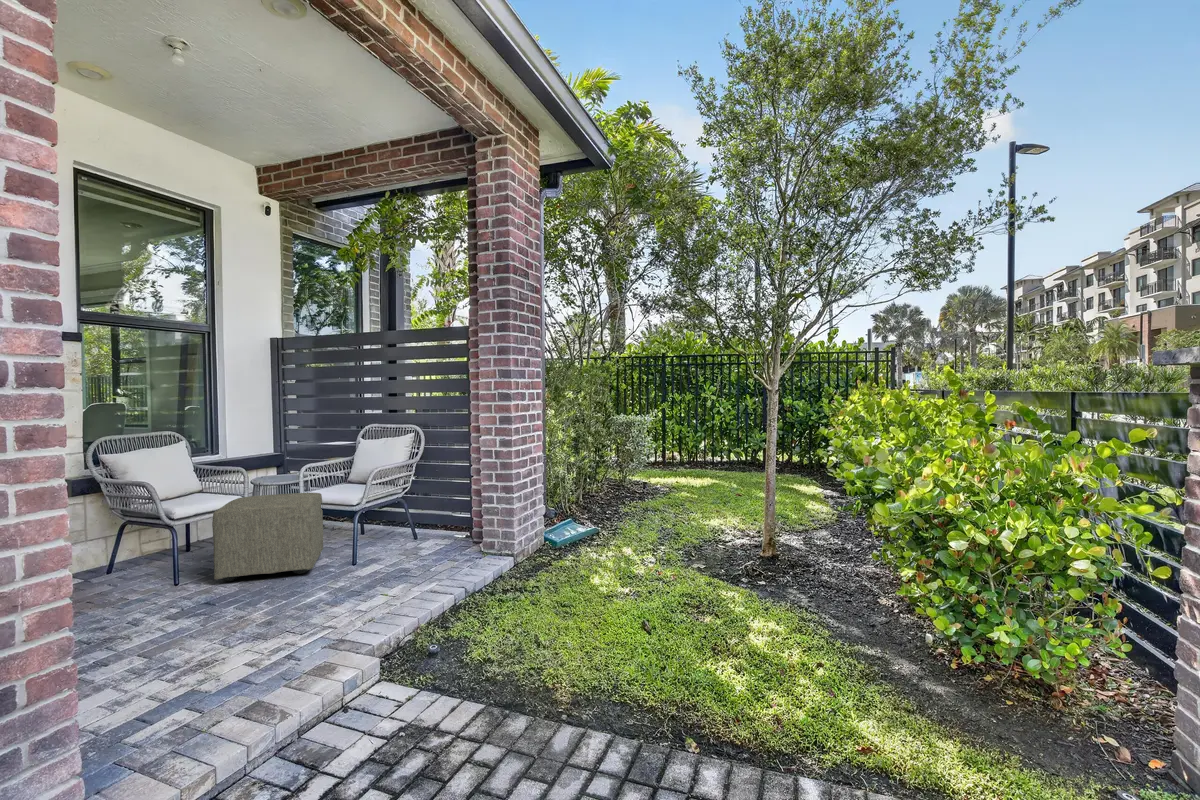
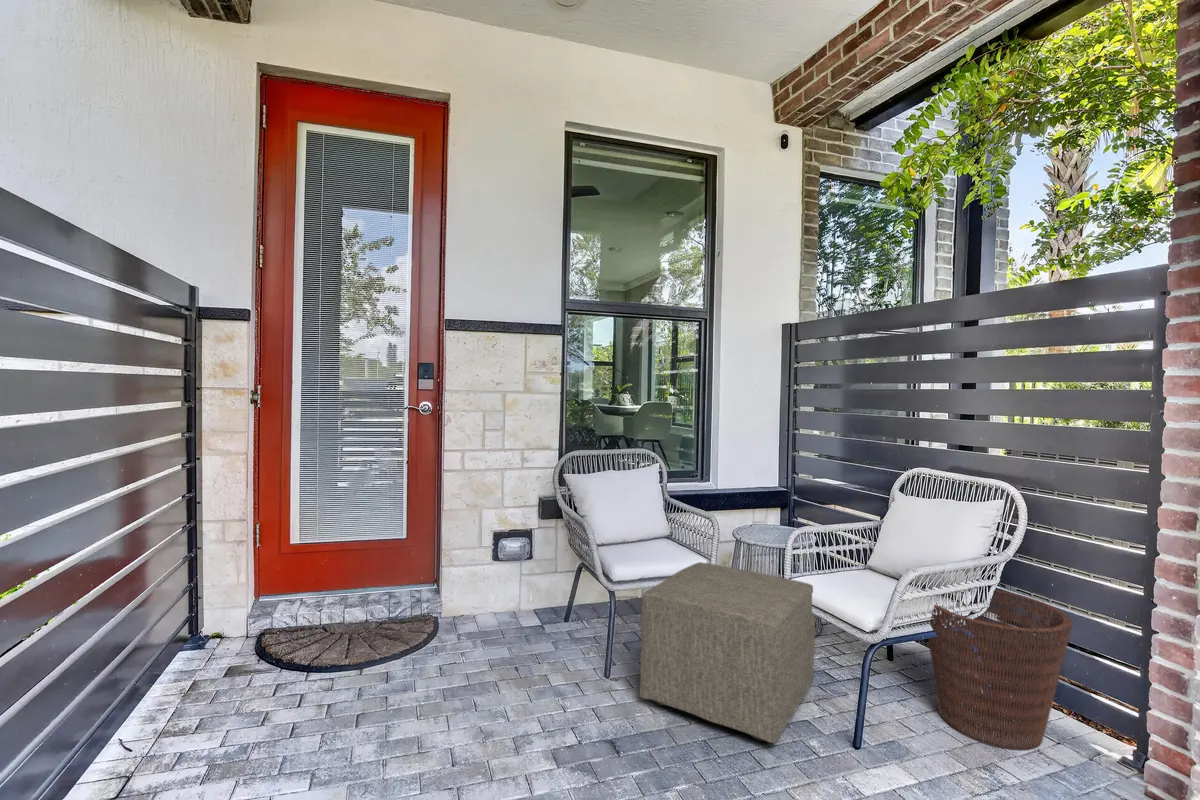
basket: none [378,480,442,547] -> present [928,590,1073,750]

